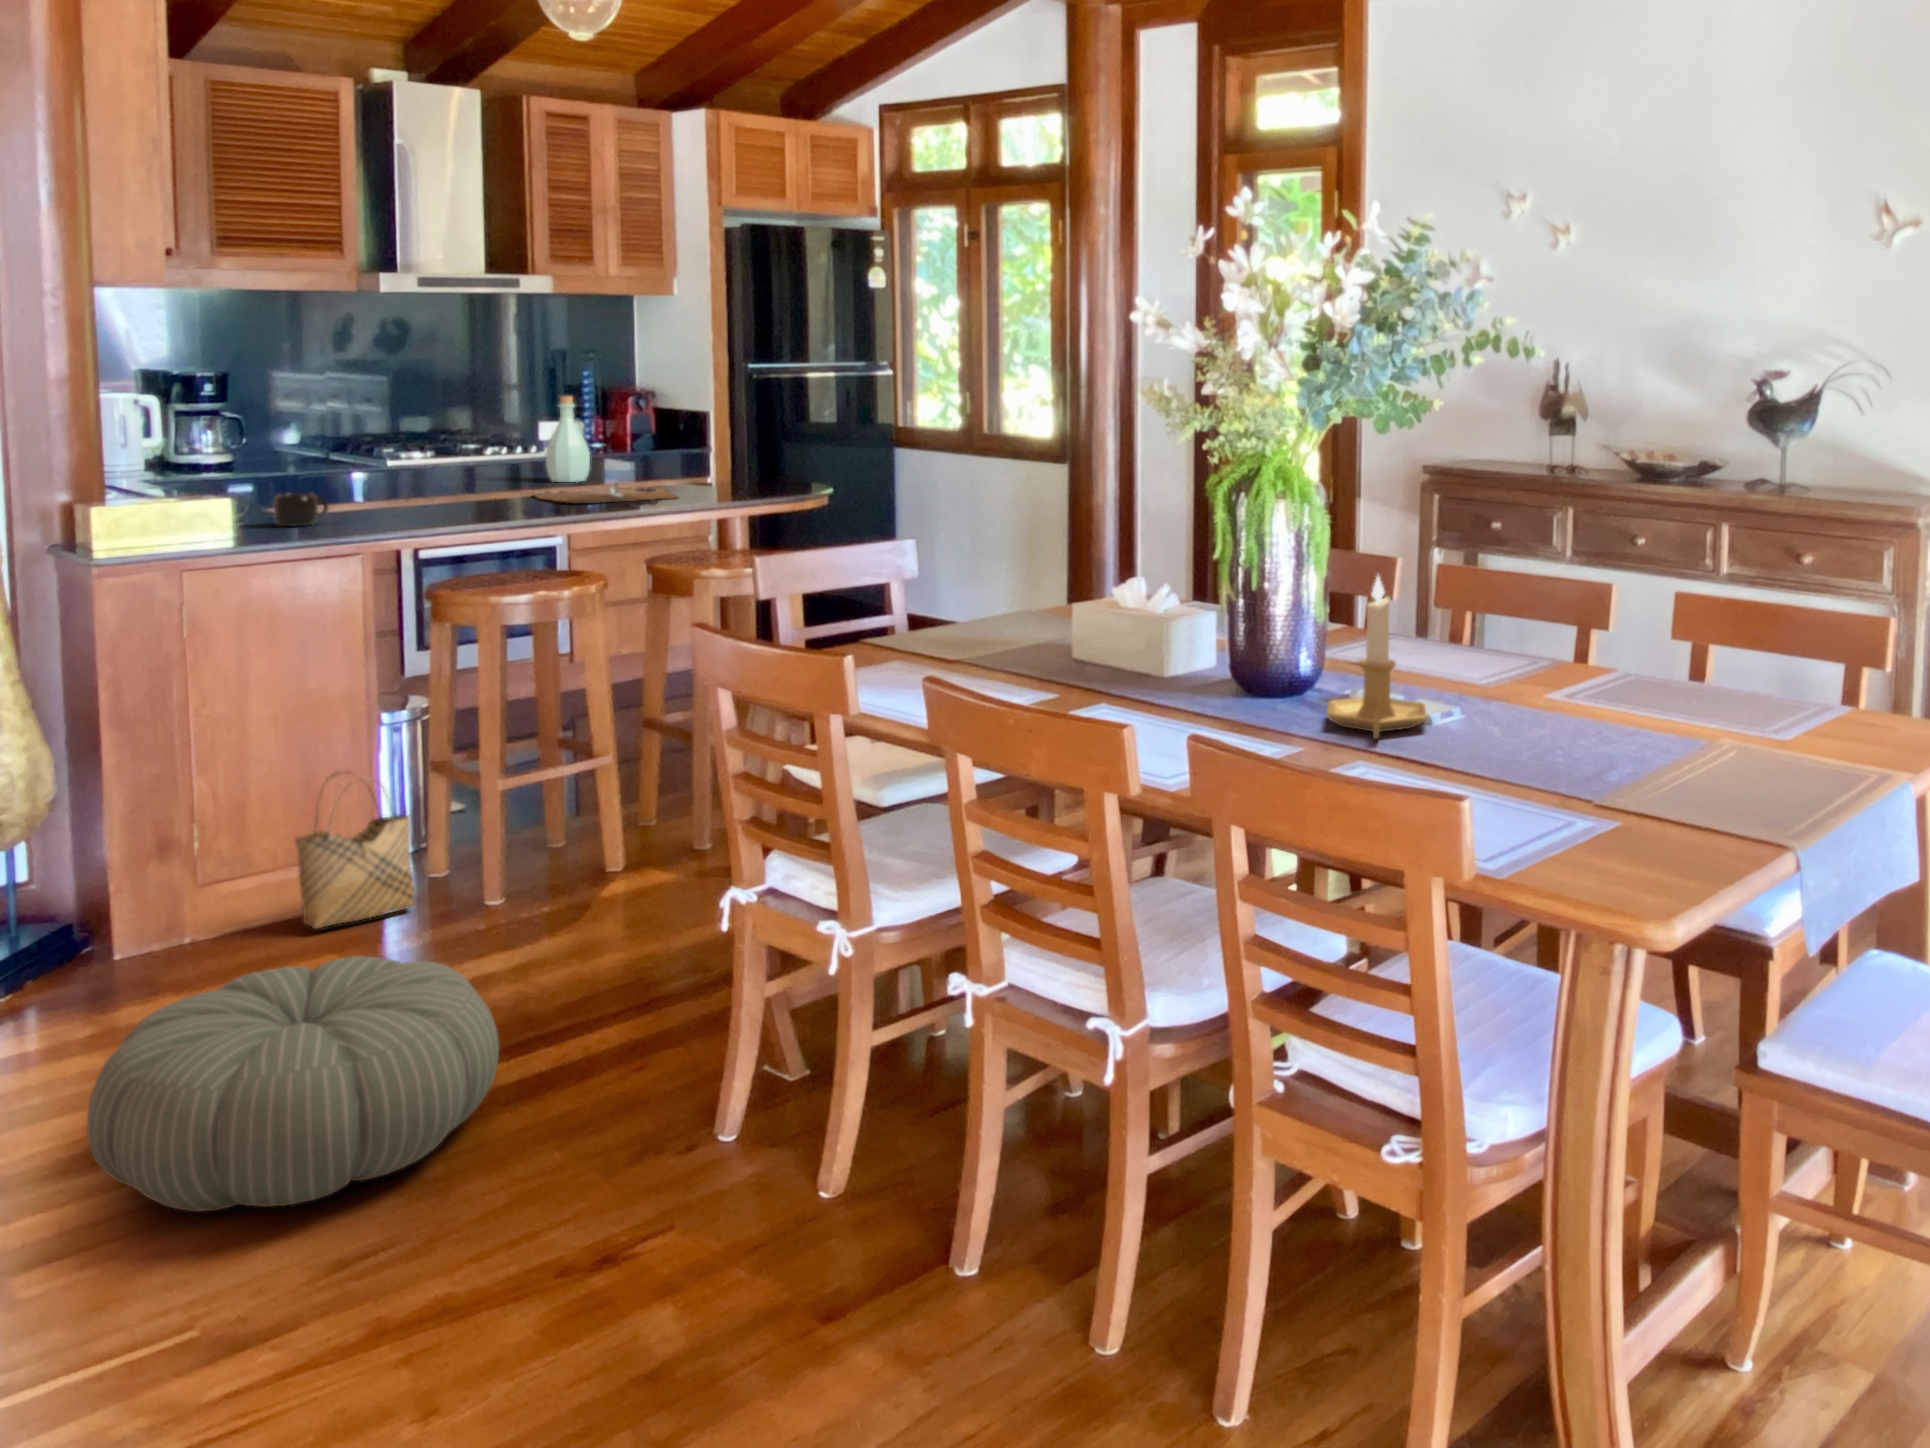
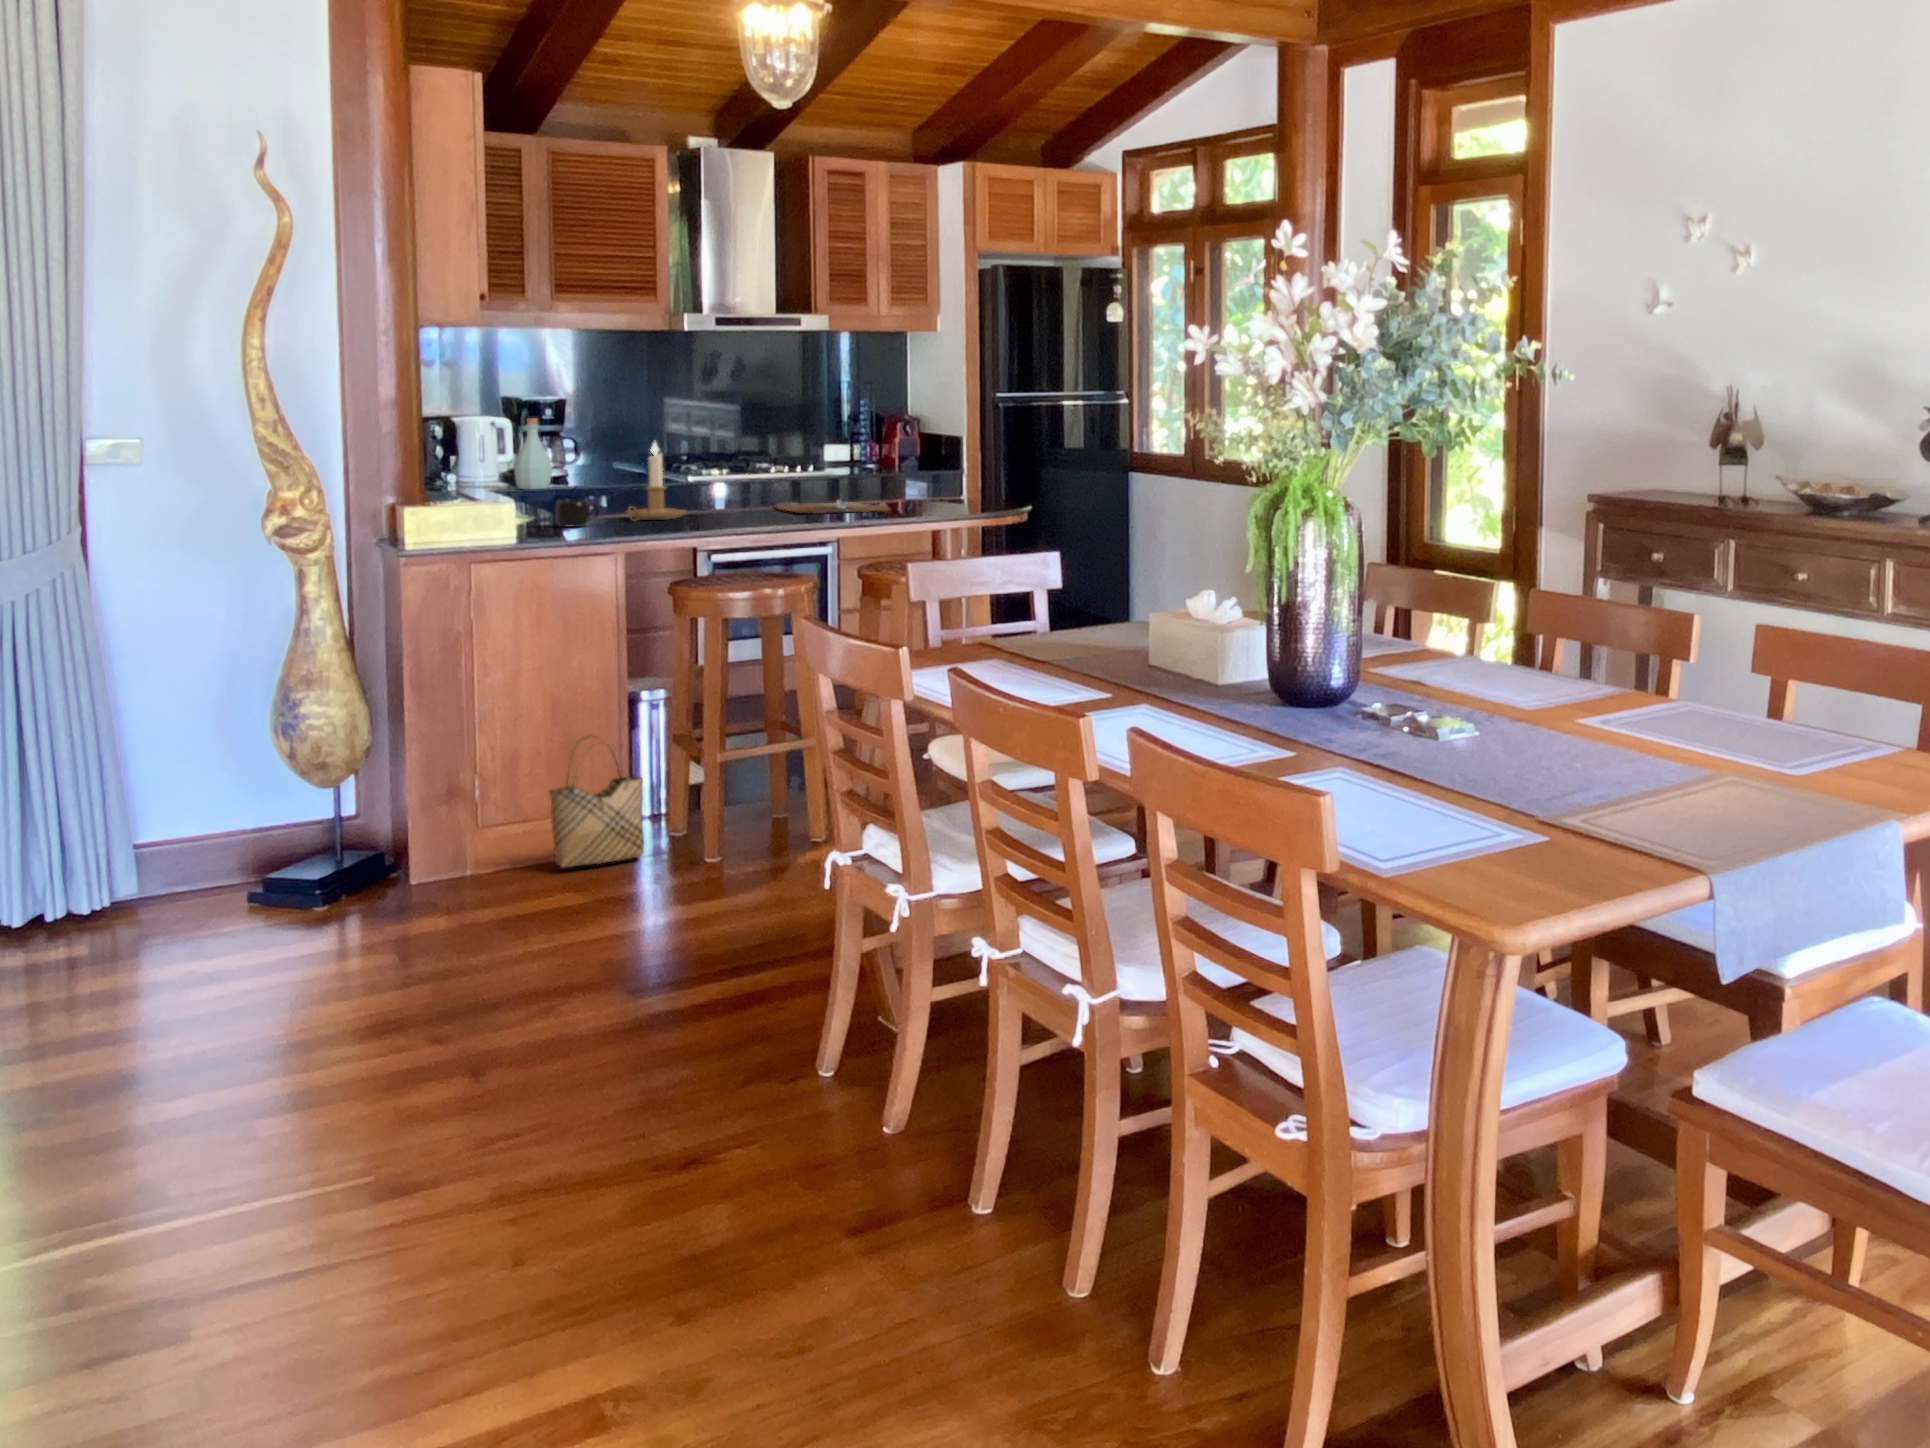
bottle: present [546,396,590,482] -> present [514,418,552,489]
candlestick: present [1326,576,1427,738] -> present [626,442,686,521]
pouf: present [87,956,499,1212] -> none [330,888,650,1087]

